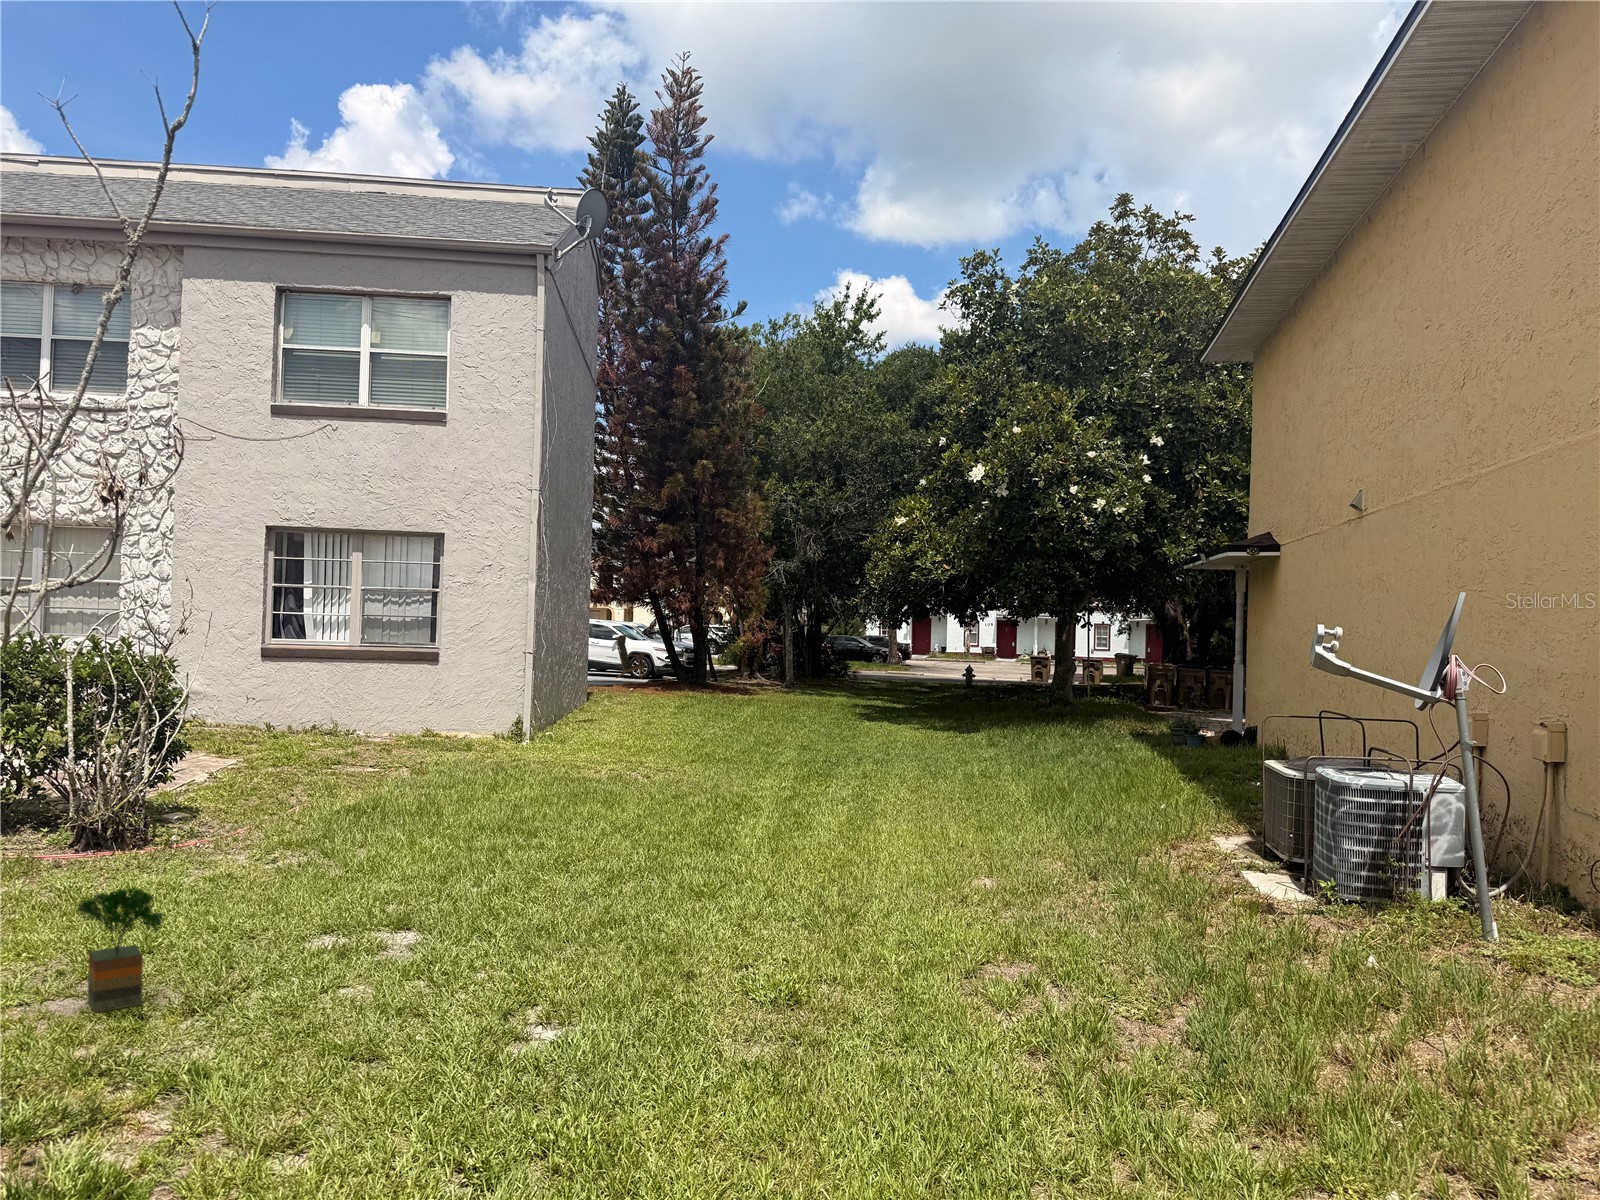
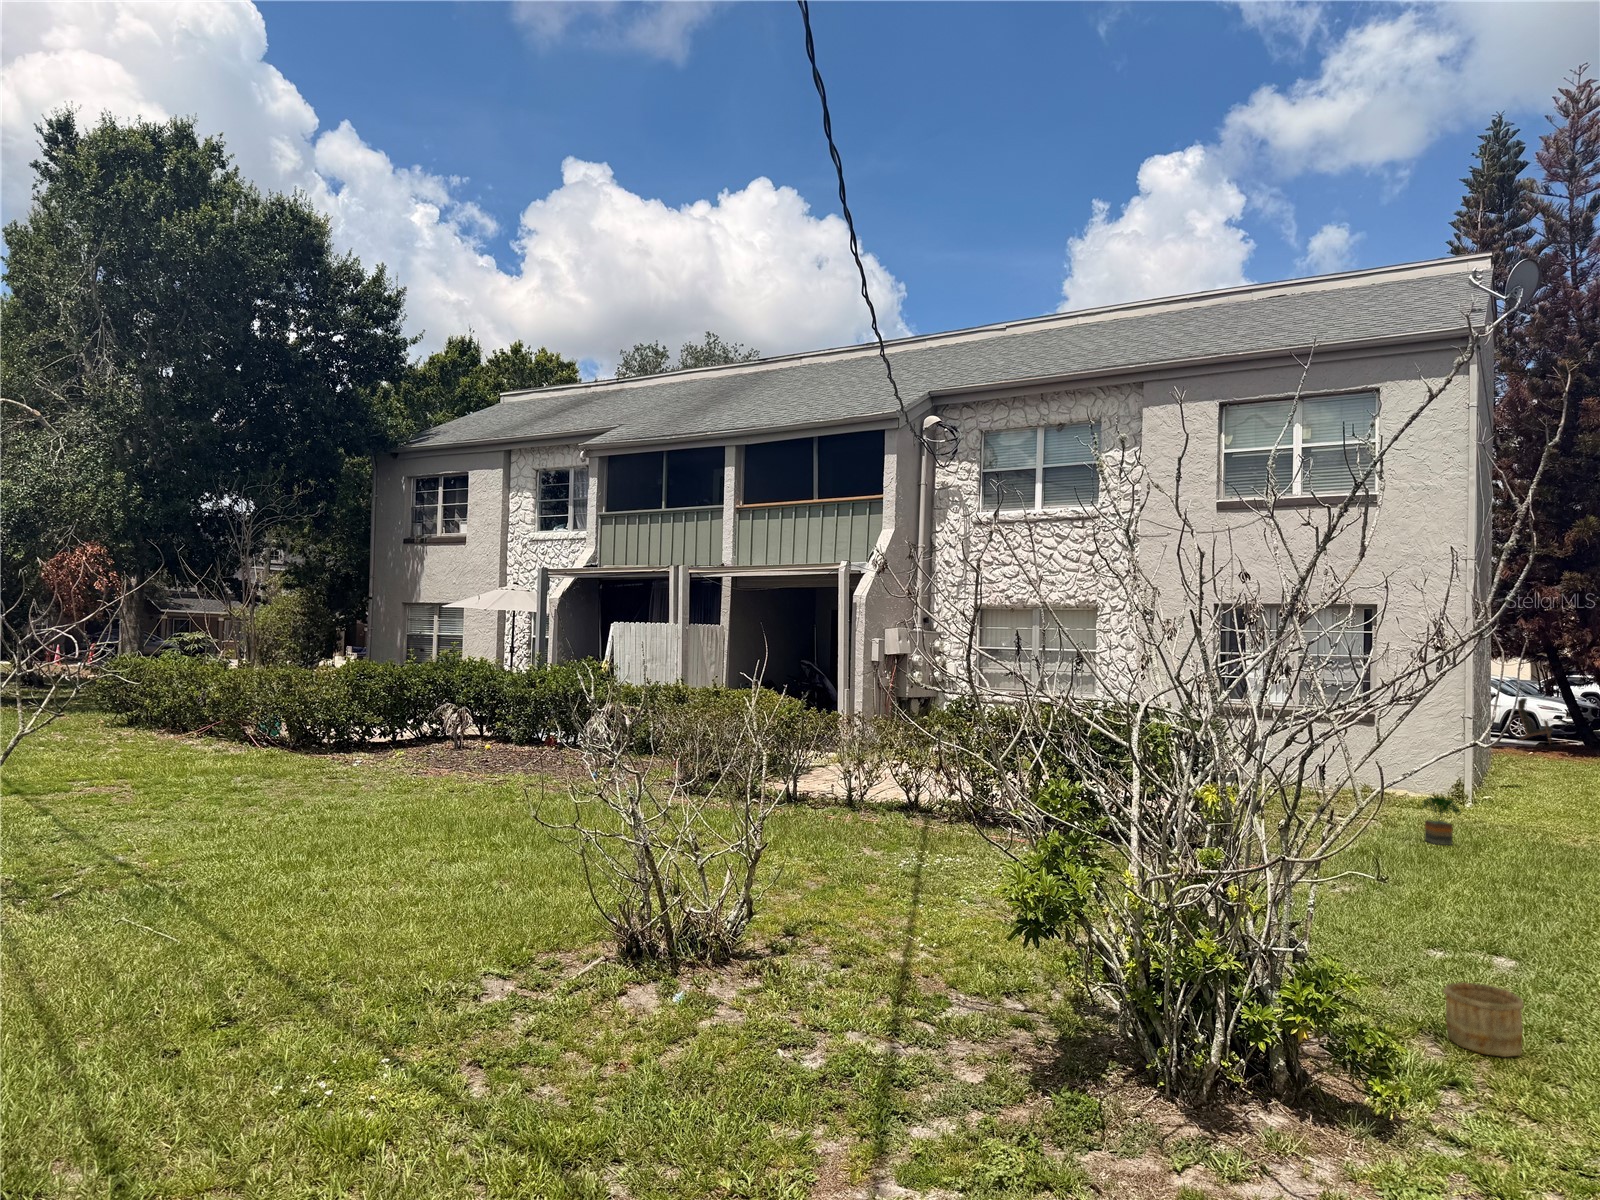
wooden bucket: none [315,854,380,912] -> present [1443,982,1523,1057]
potted tree: present [76,888,163,1013] -> present [1422,796,1461,845]

